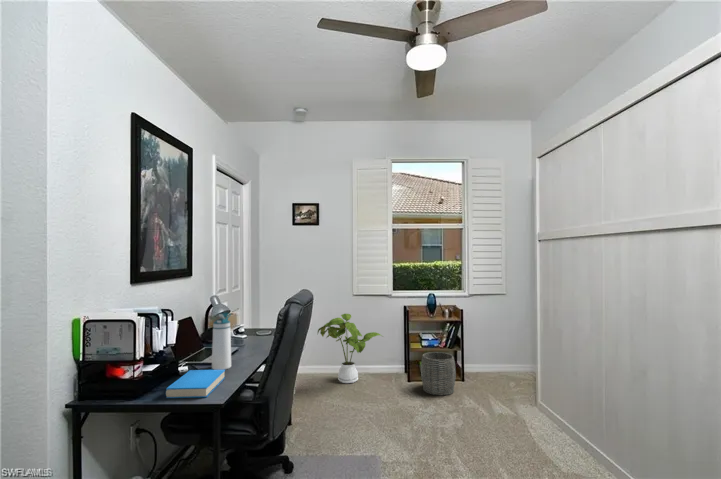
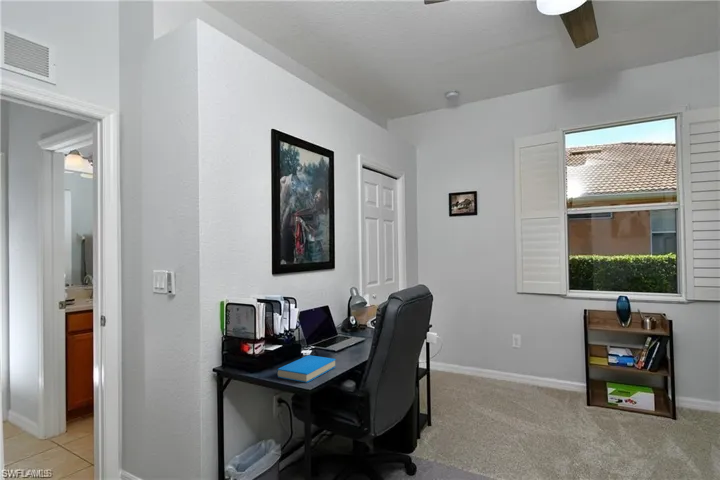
water bottle: present [212,313,231,370] -> none [333,305,351,359]
house plant: present [318,314,380,383] -> none [475,314,556,391]
woven basket: present [421,352,456,395] -> none [603,371,656,430]

